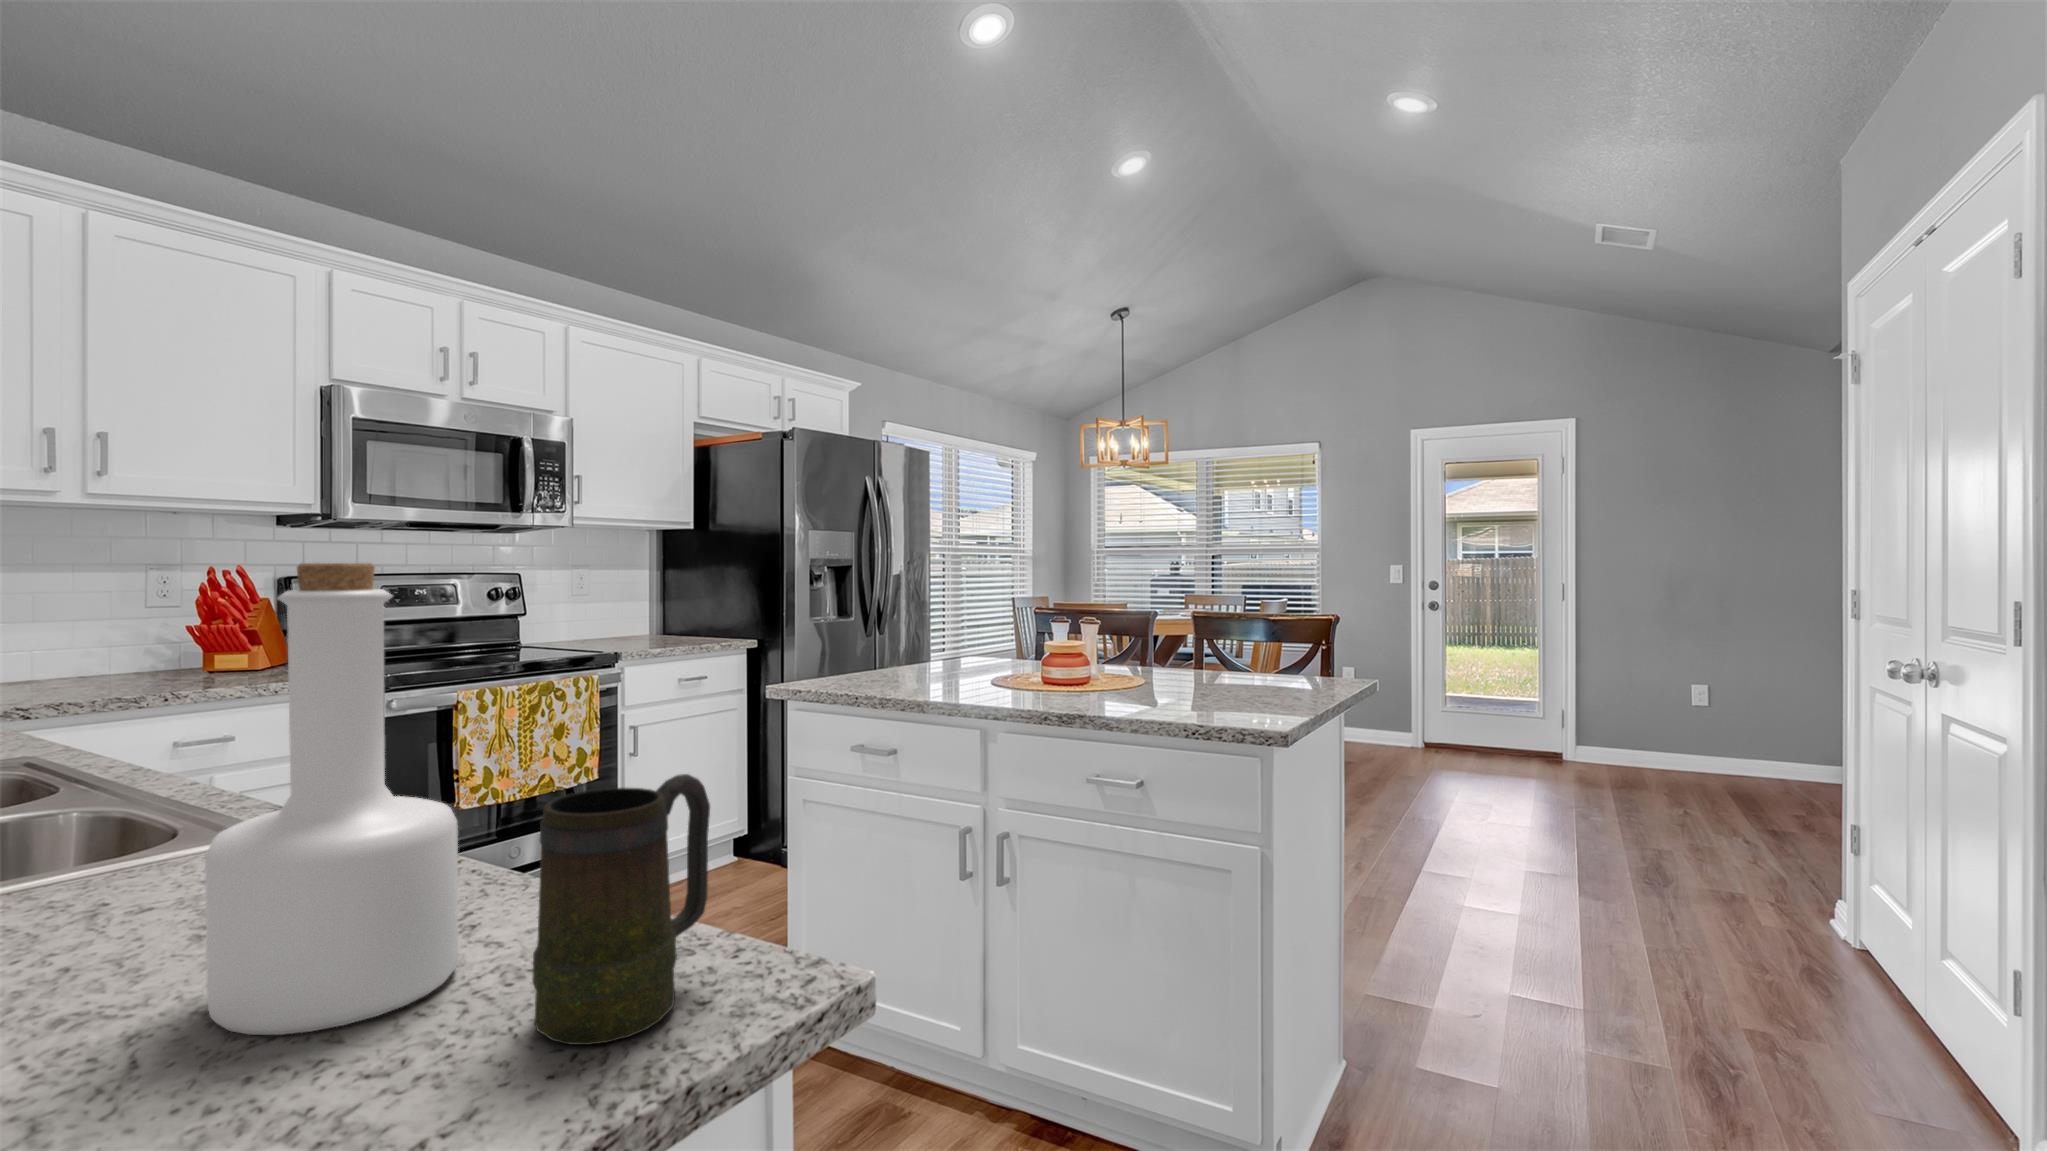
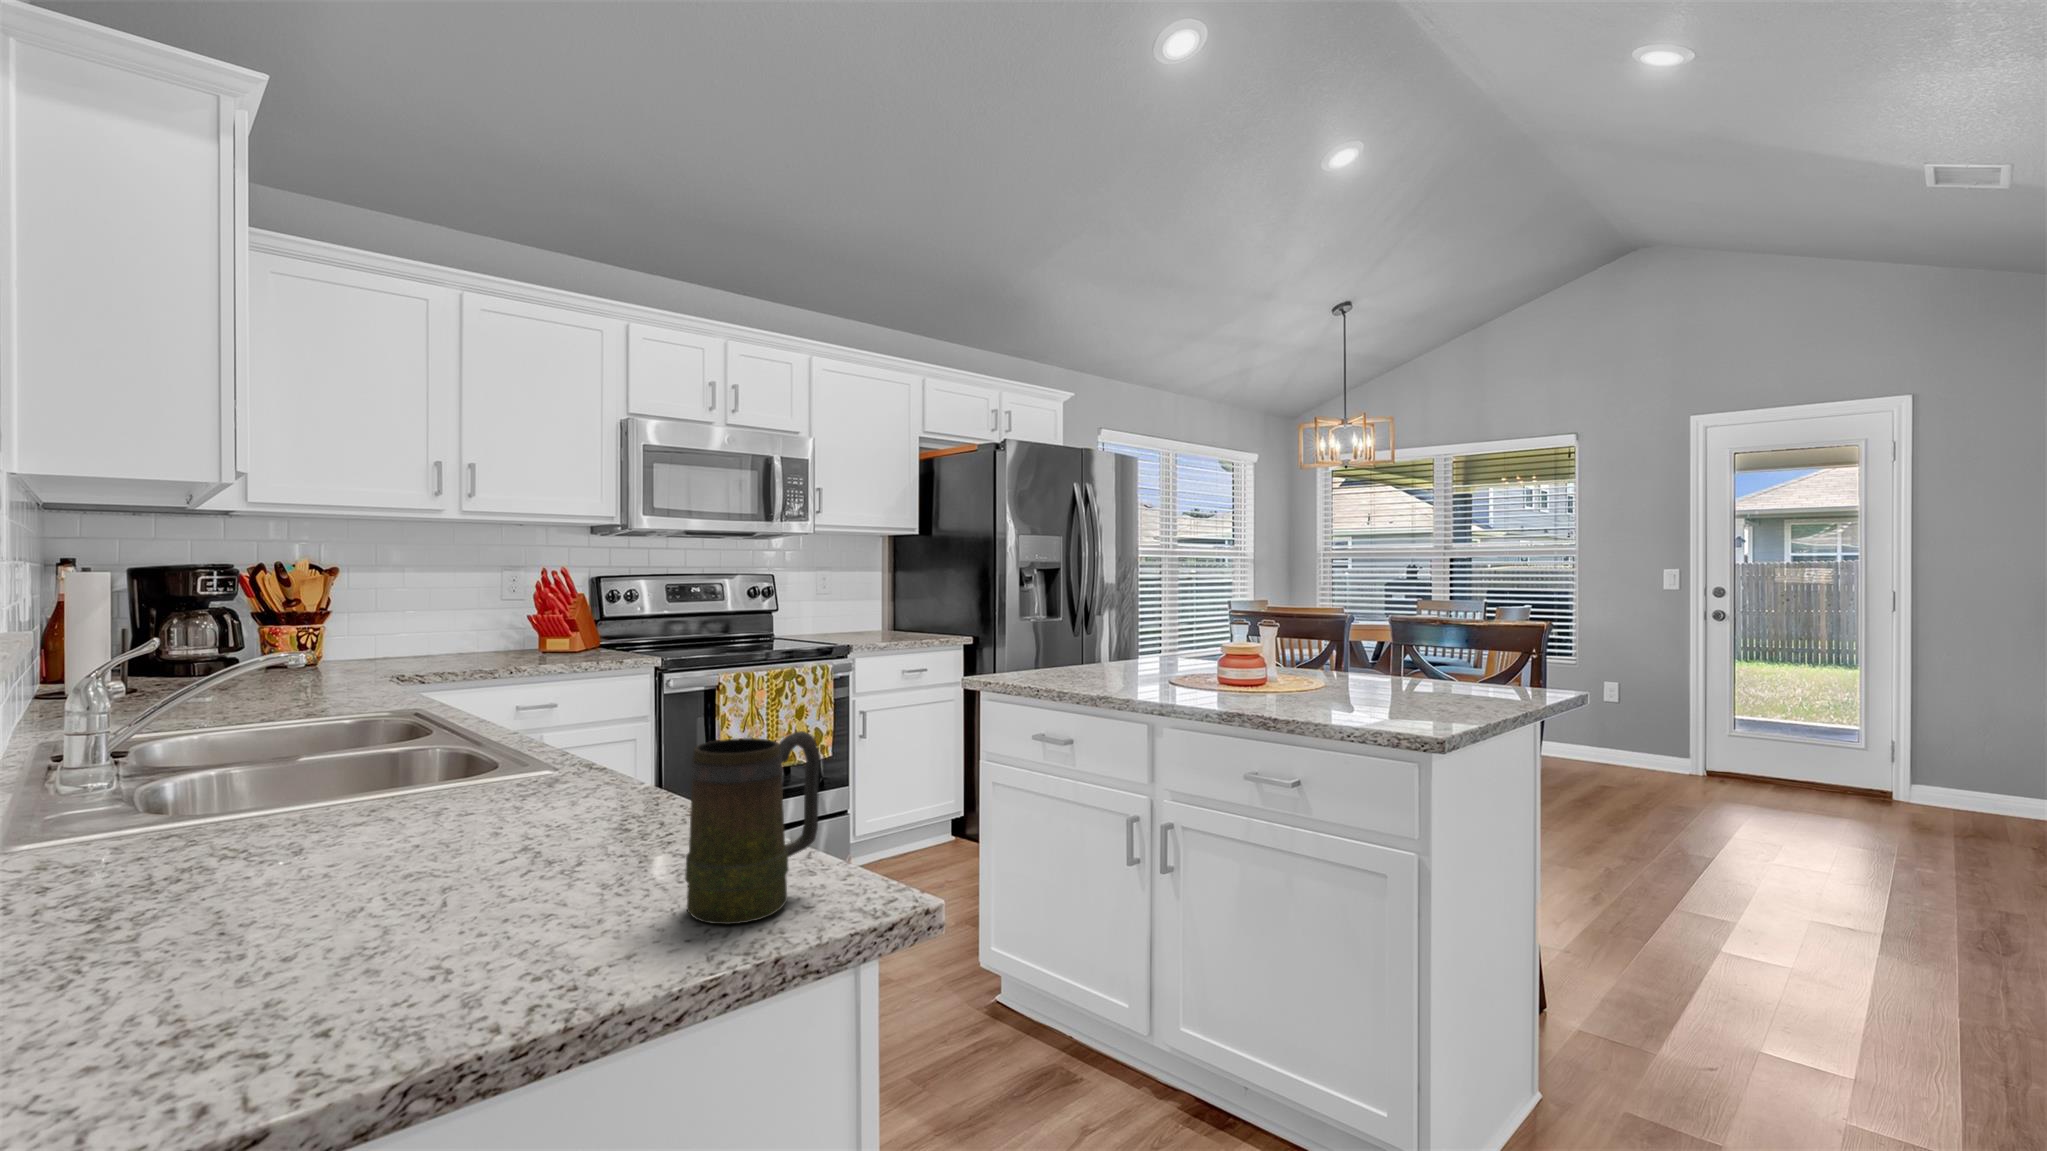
bottle: present [205,563,459,1035] -> none [487,567,651,897]

